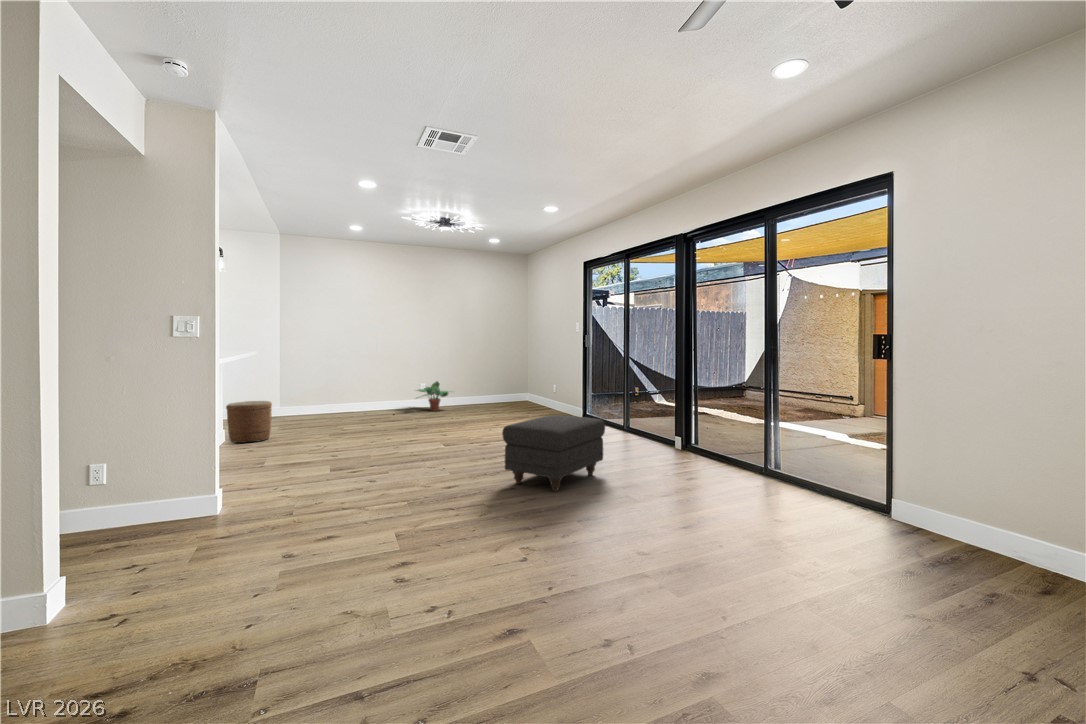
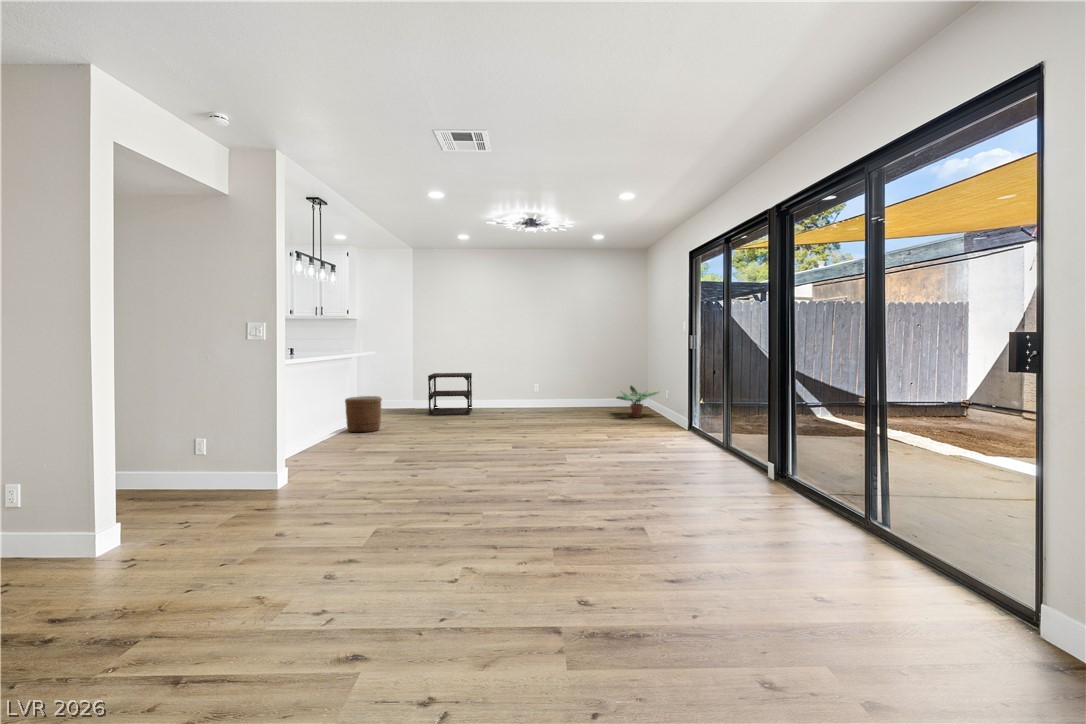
side table: none [310,373,358,420] -> present [428,373,472,416]
potted plant: present [417,381,448,411] -> present [617,386,659,417]
ottoman: present [502,415,605,491] -> none [523,424,645,509]

